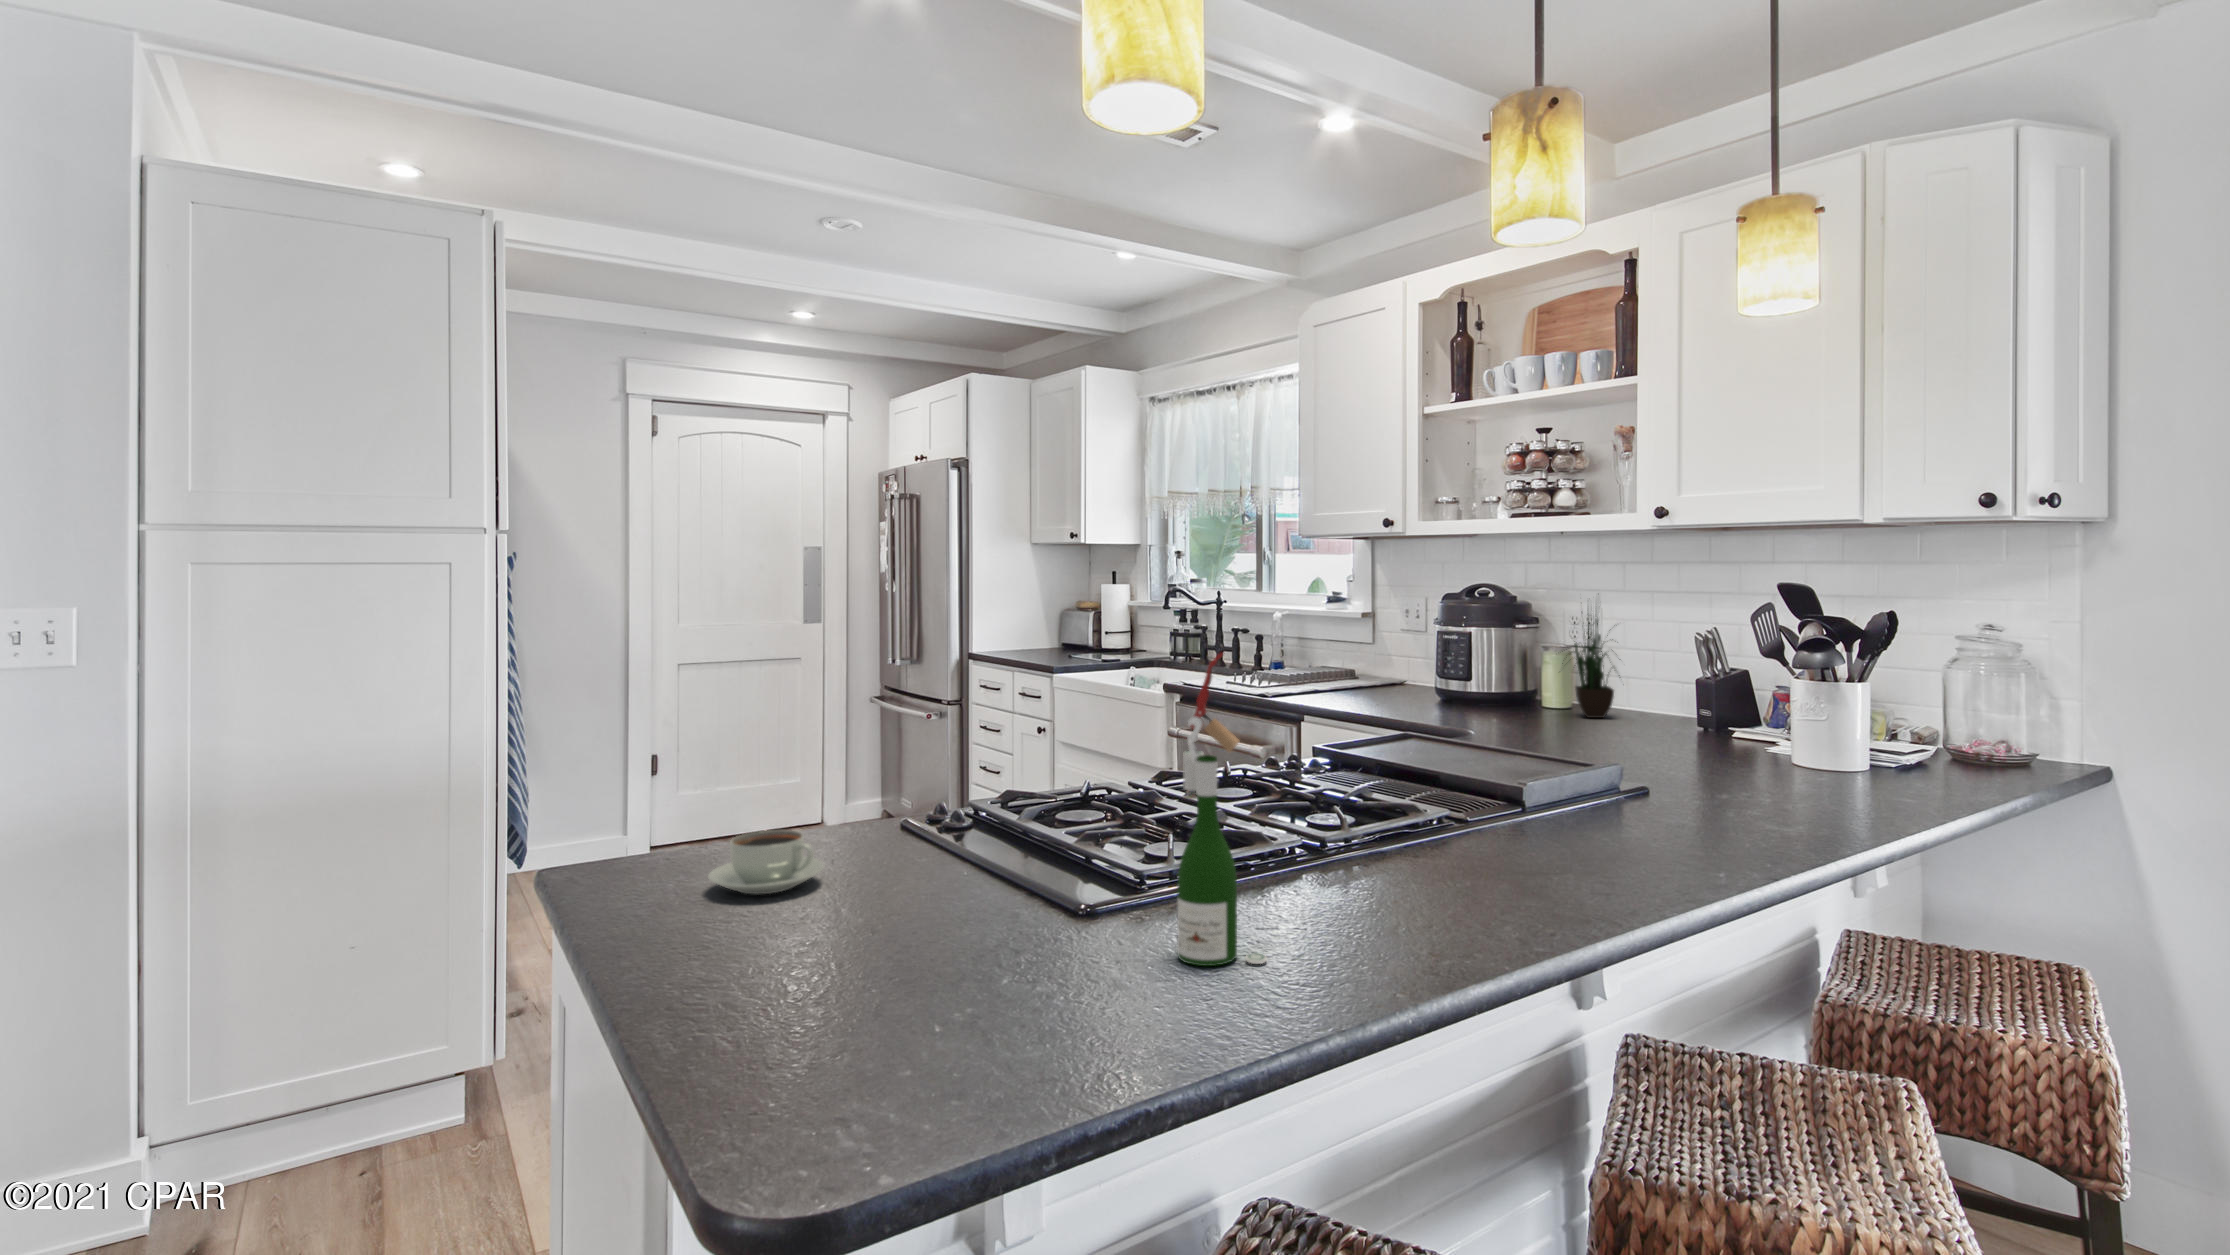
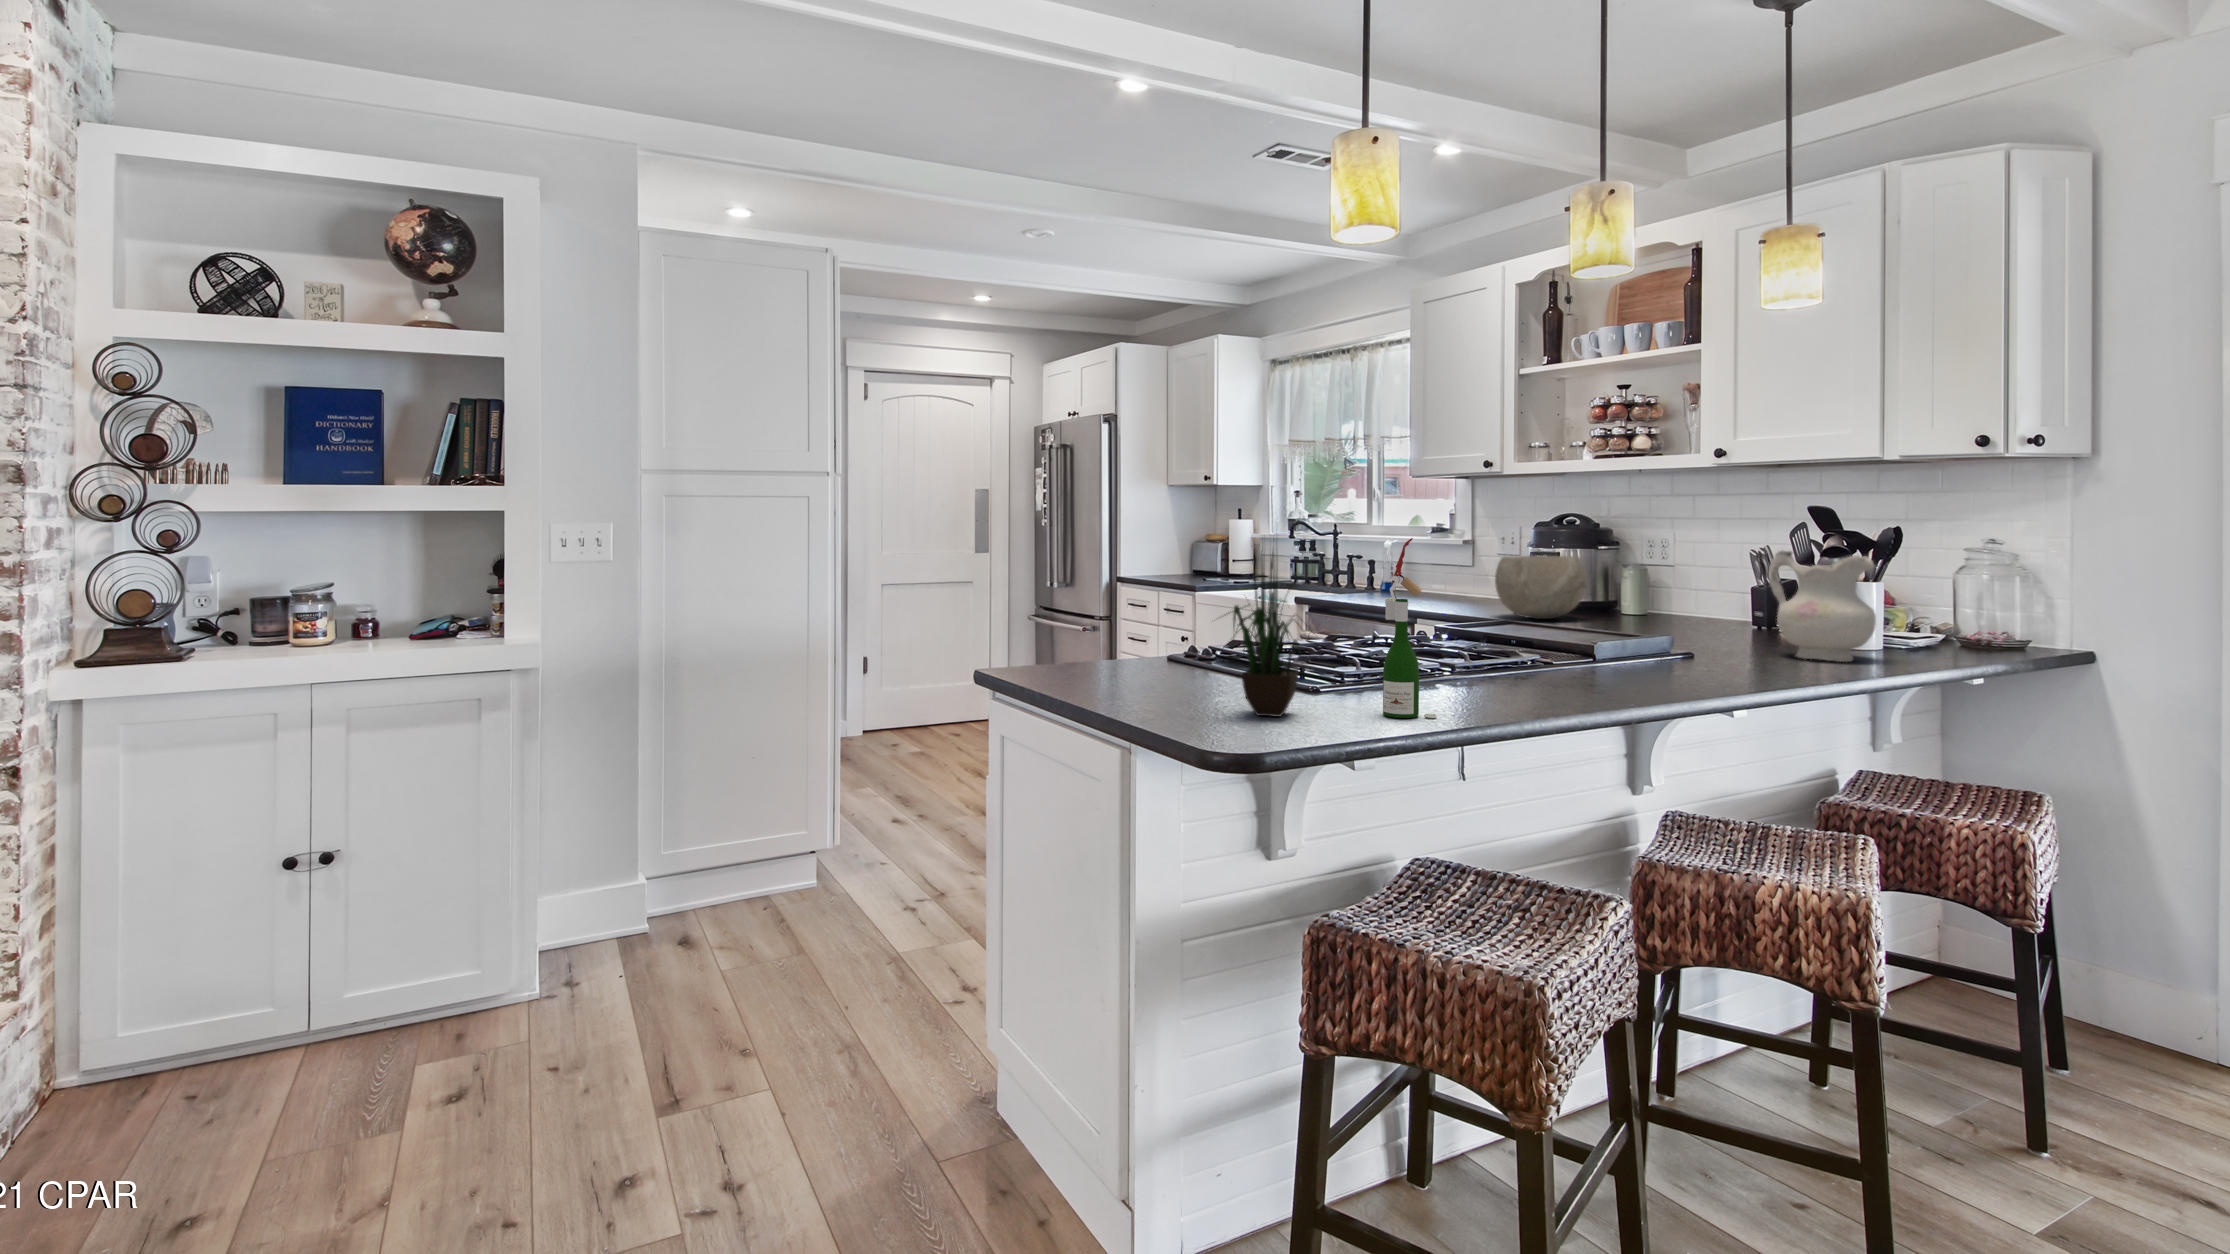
potted plant: present [1562,613,1620,718] -> present [1225,553,1314,717]
bowl: none [1395,638,1506,719] -> present [1495,556,1587,619]
ceramic pitcher: none [1735,643,1874,796] -> present [1769,551,1876,662]
coffee cup: present [708,830,825,895] -> none [1082,655,1148,690]

